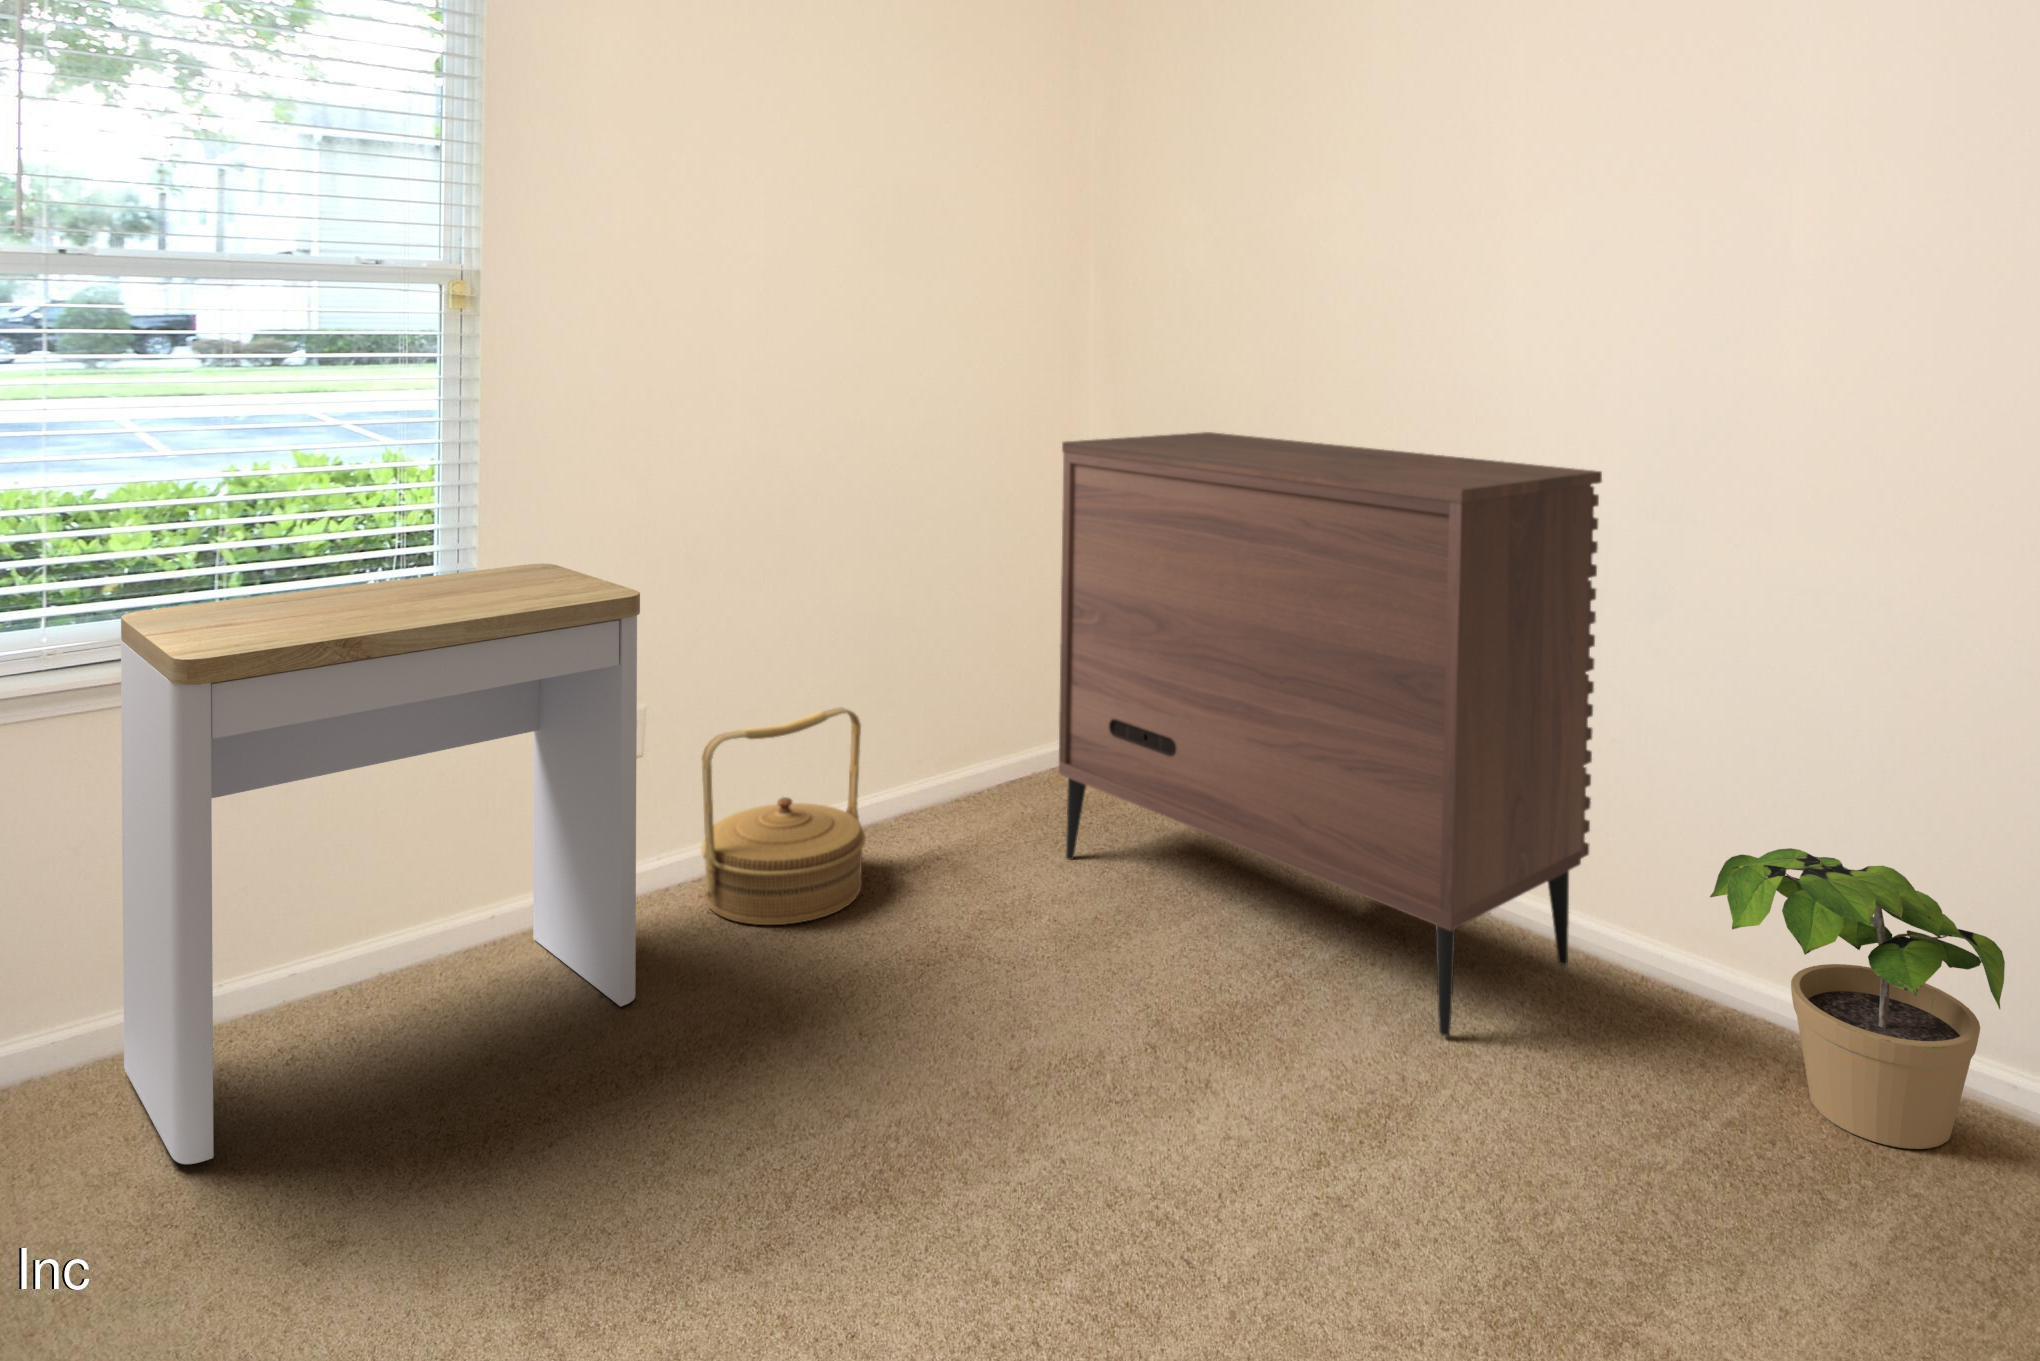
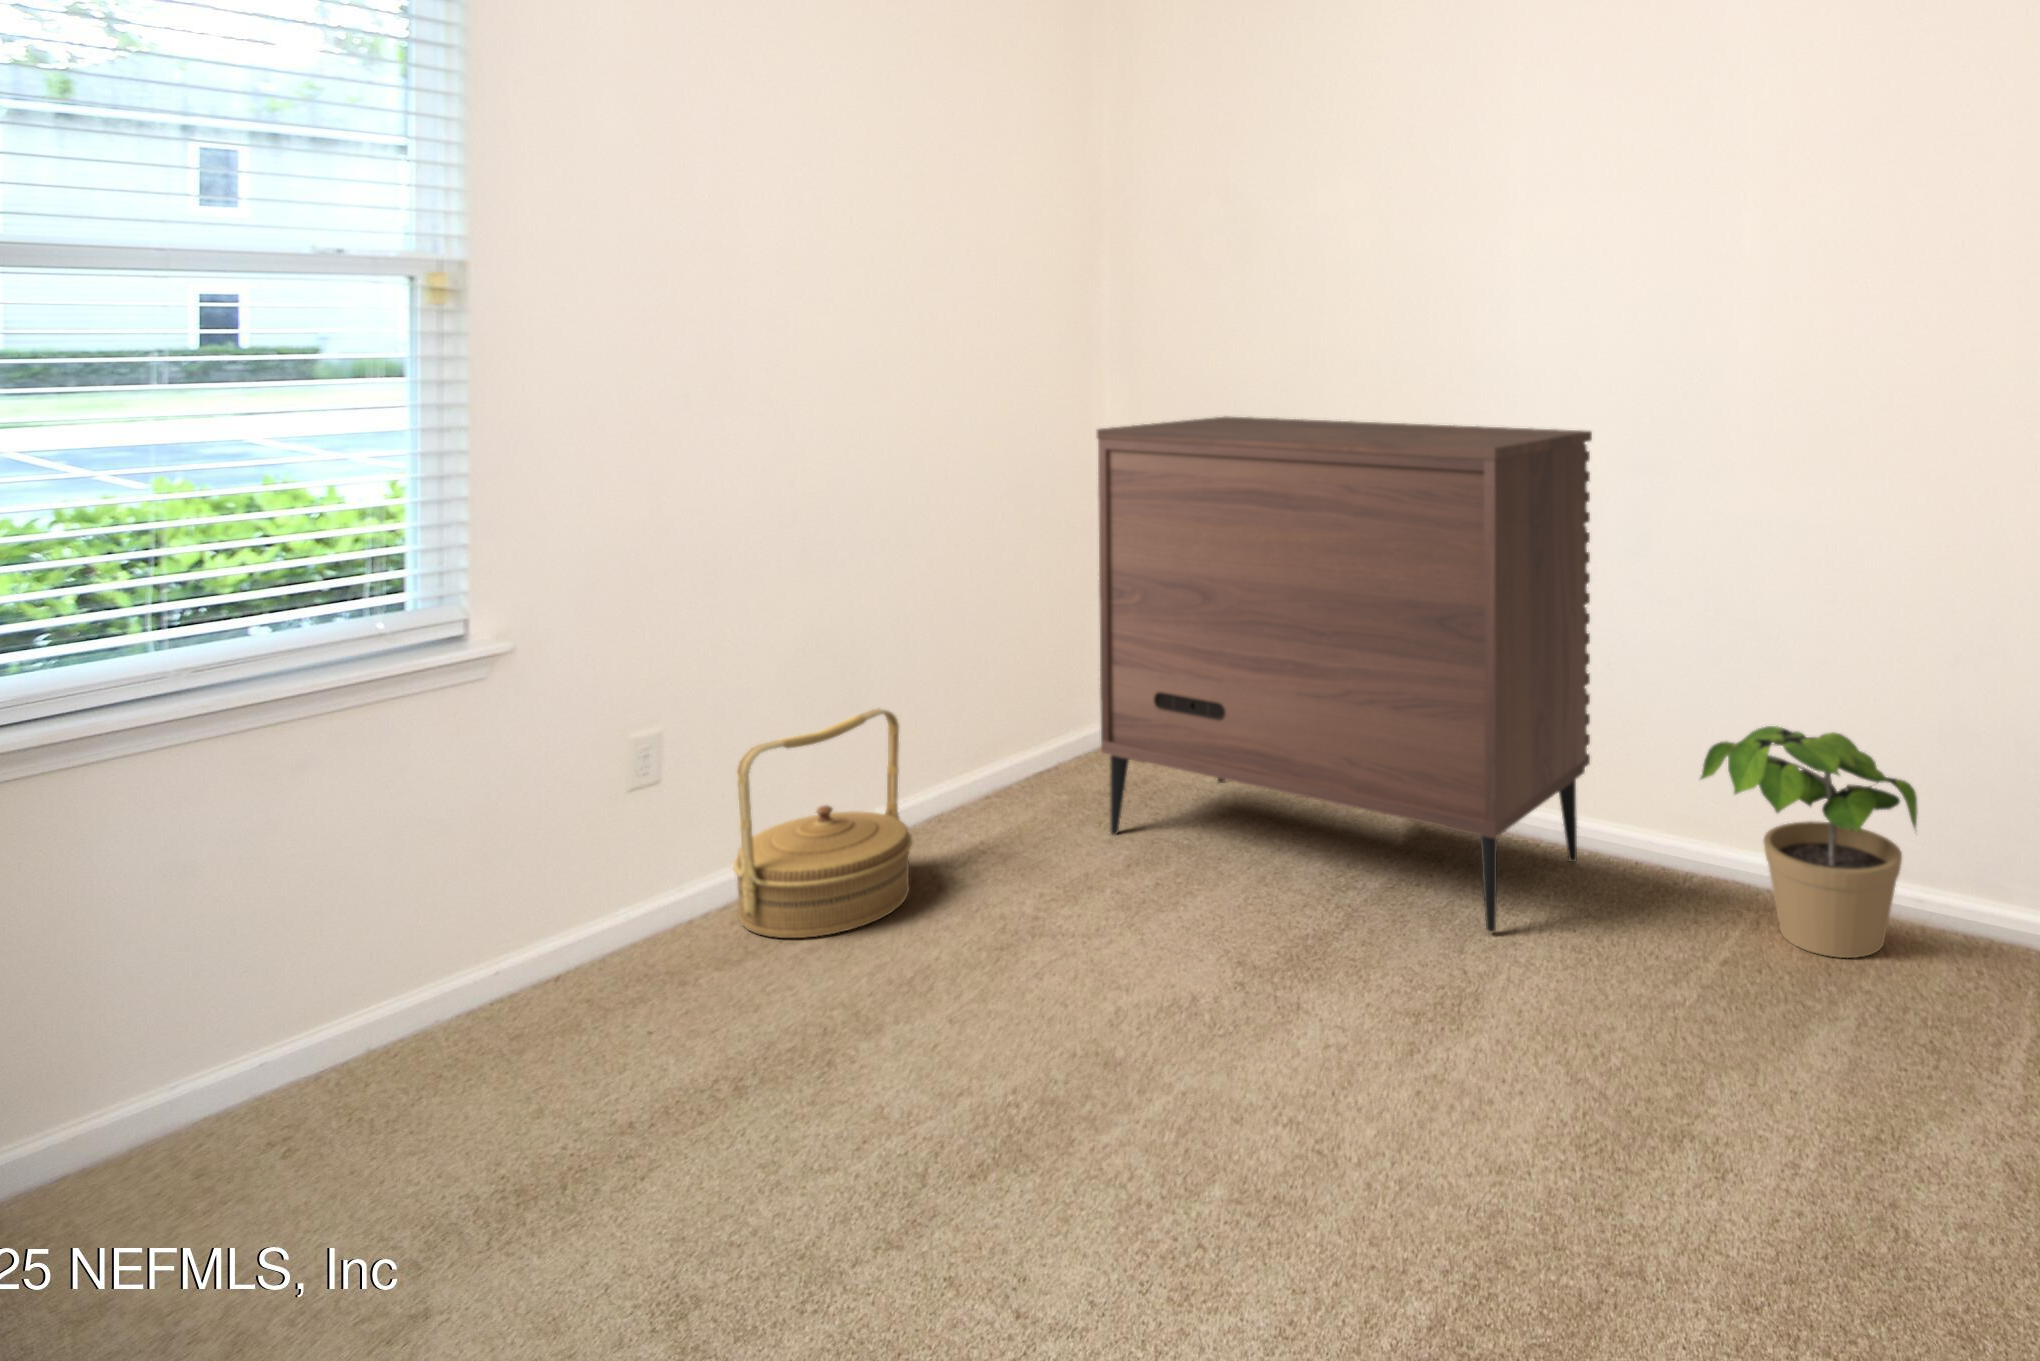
desk: present [121,564,640,1164] -> none [36,580,691,1283]

